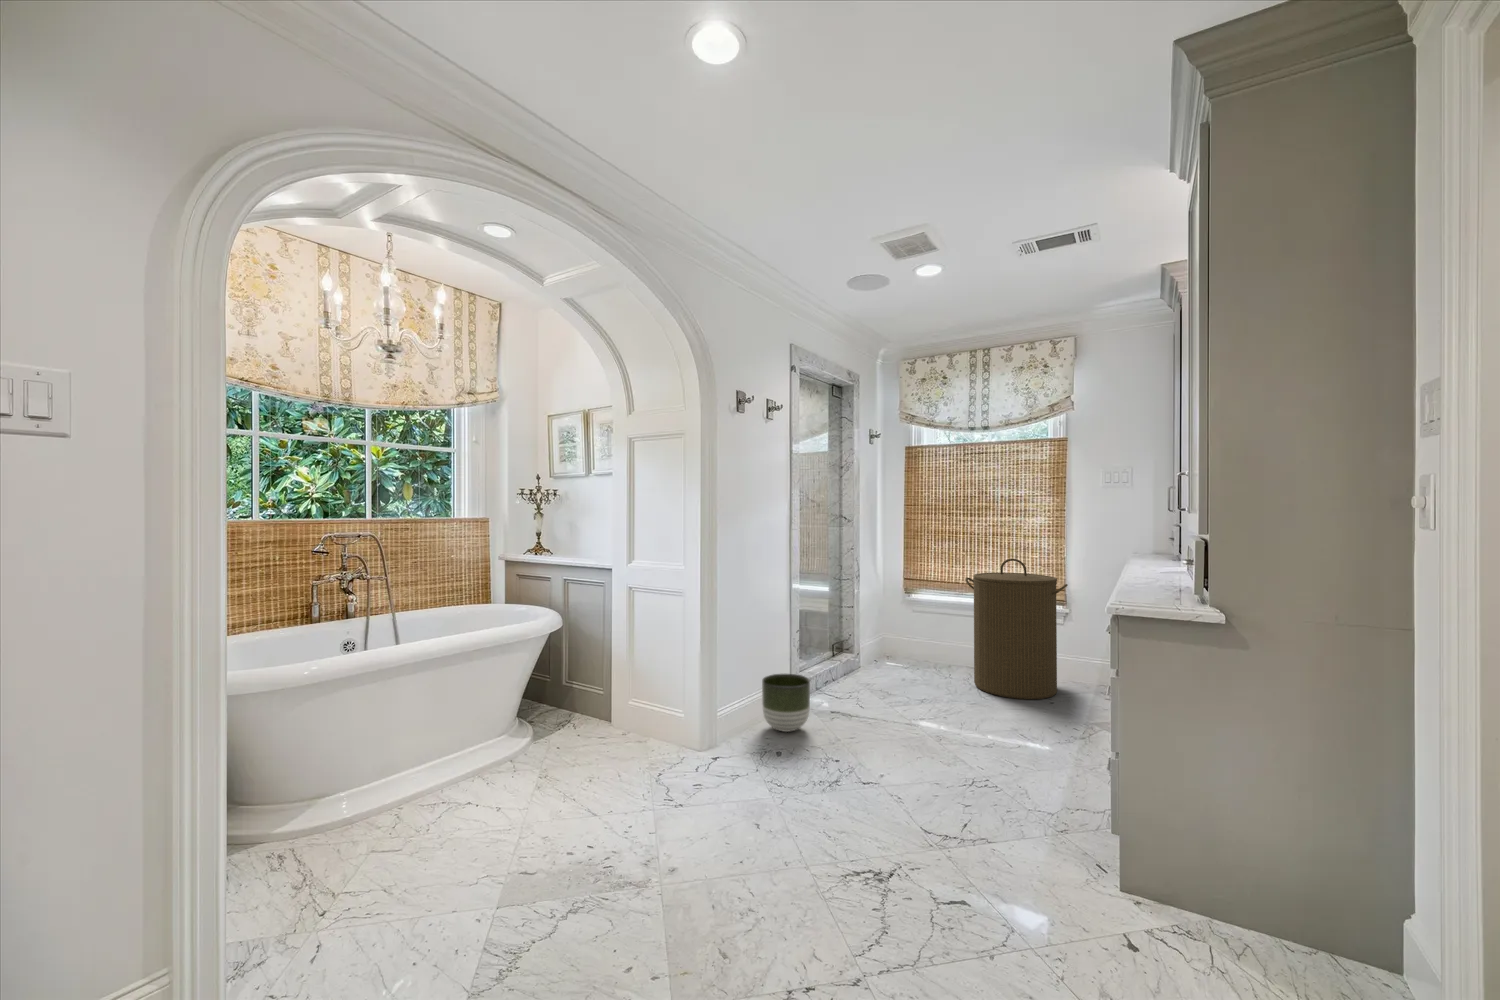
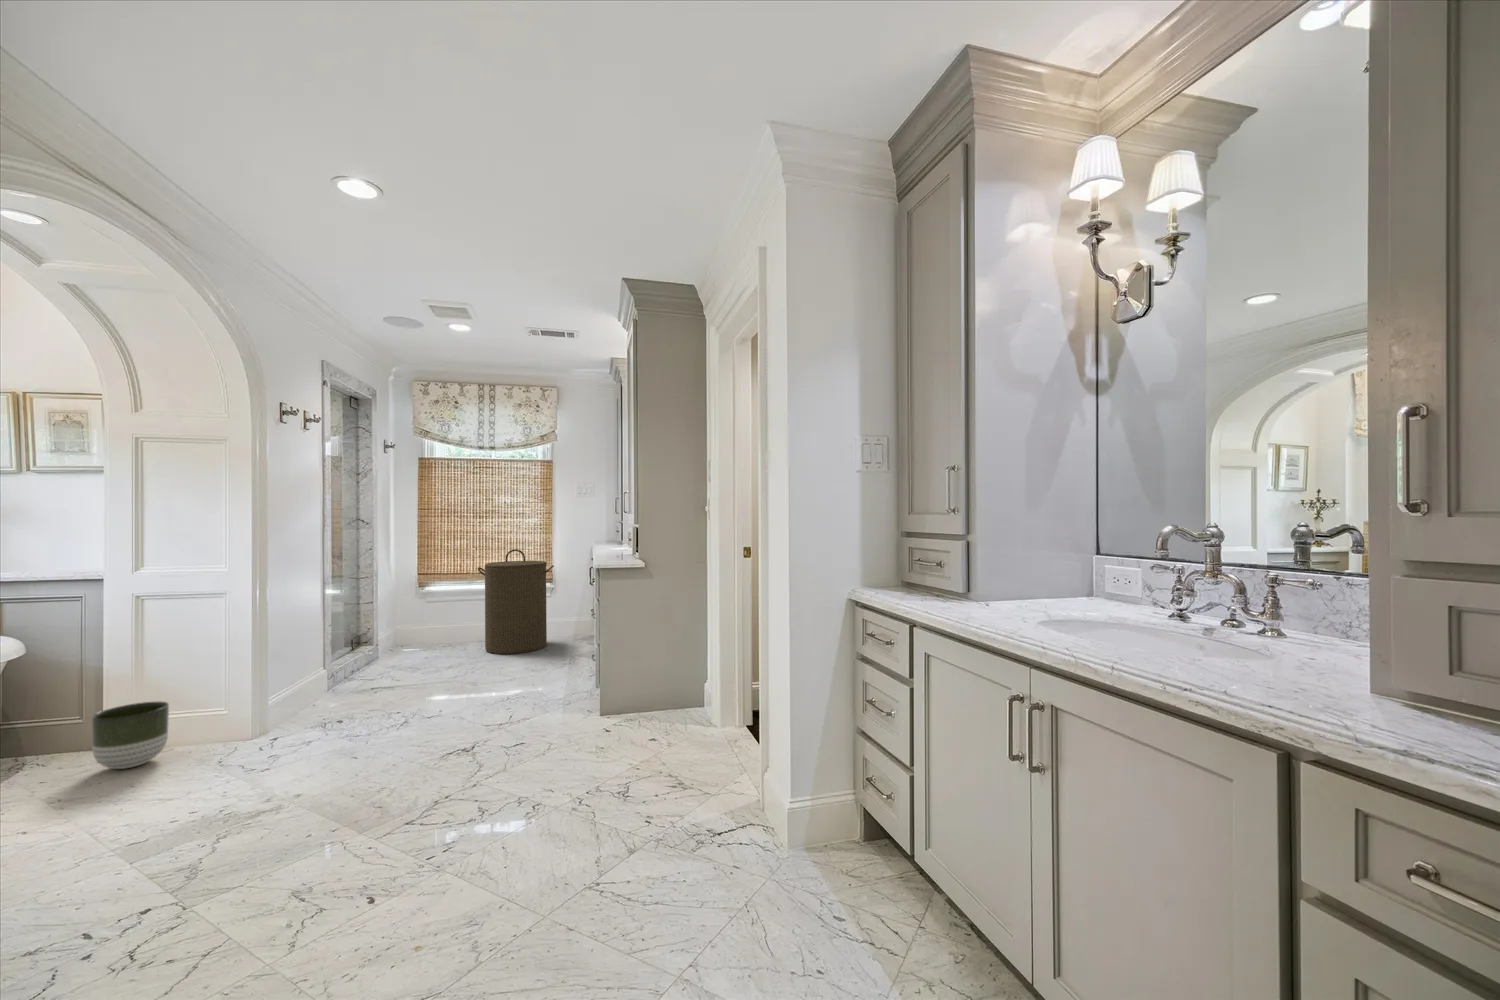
planter: present [762,674,810,732] -> present [92,701,169,769]

